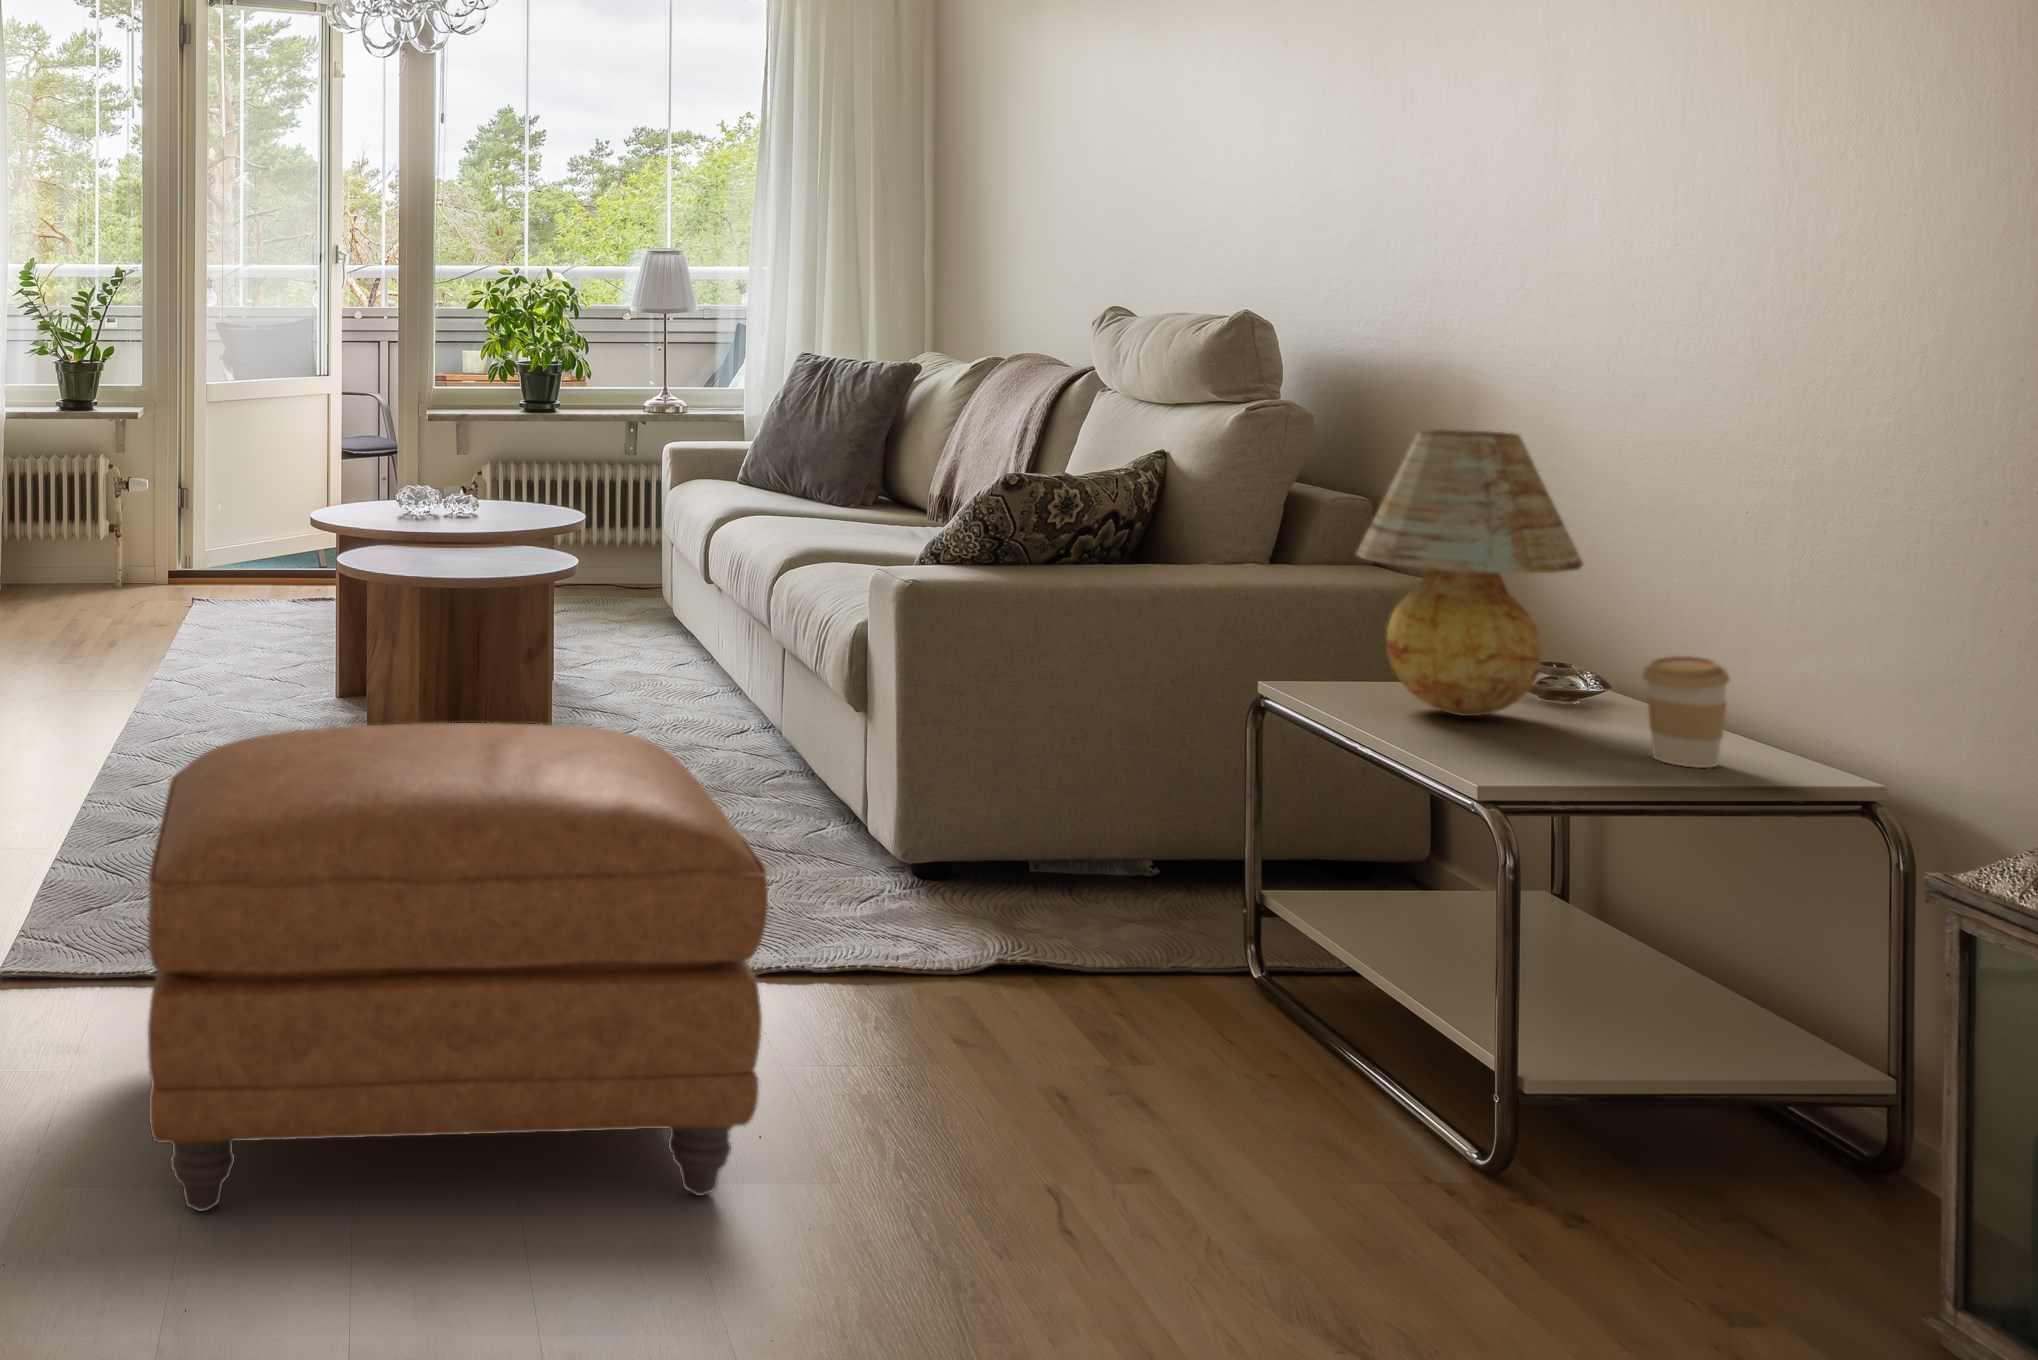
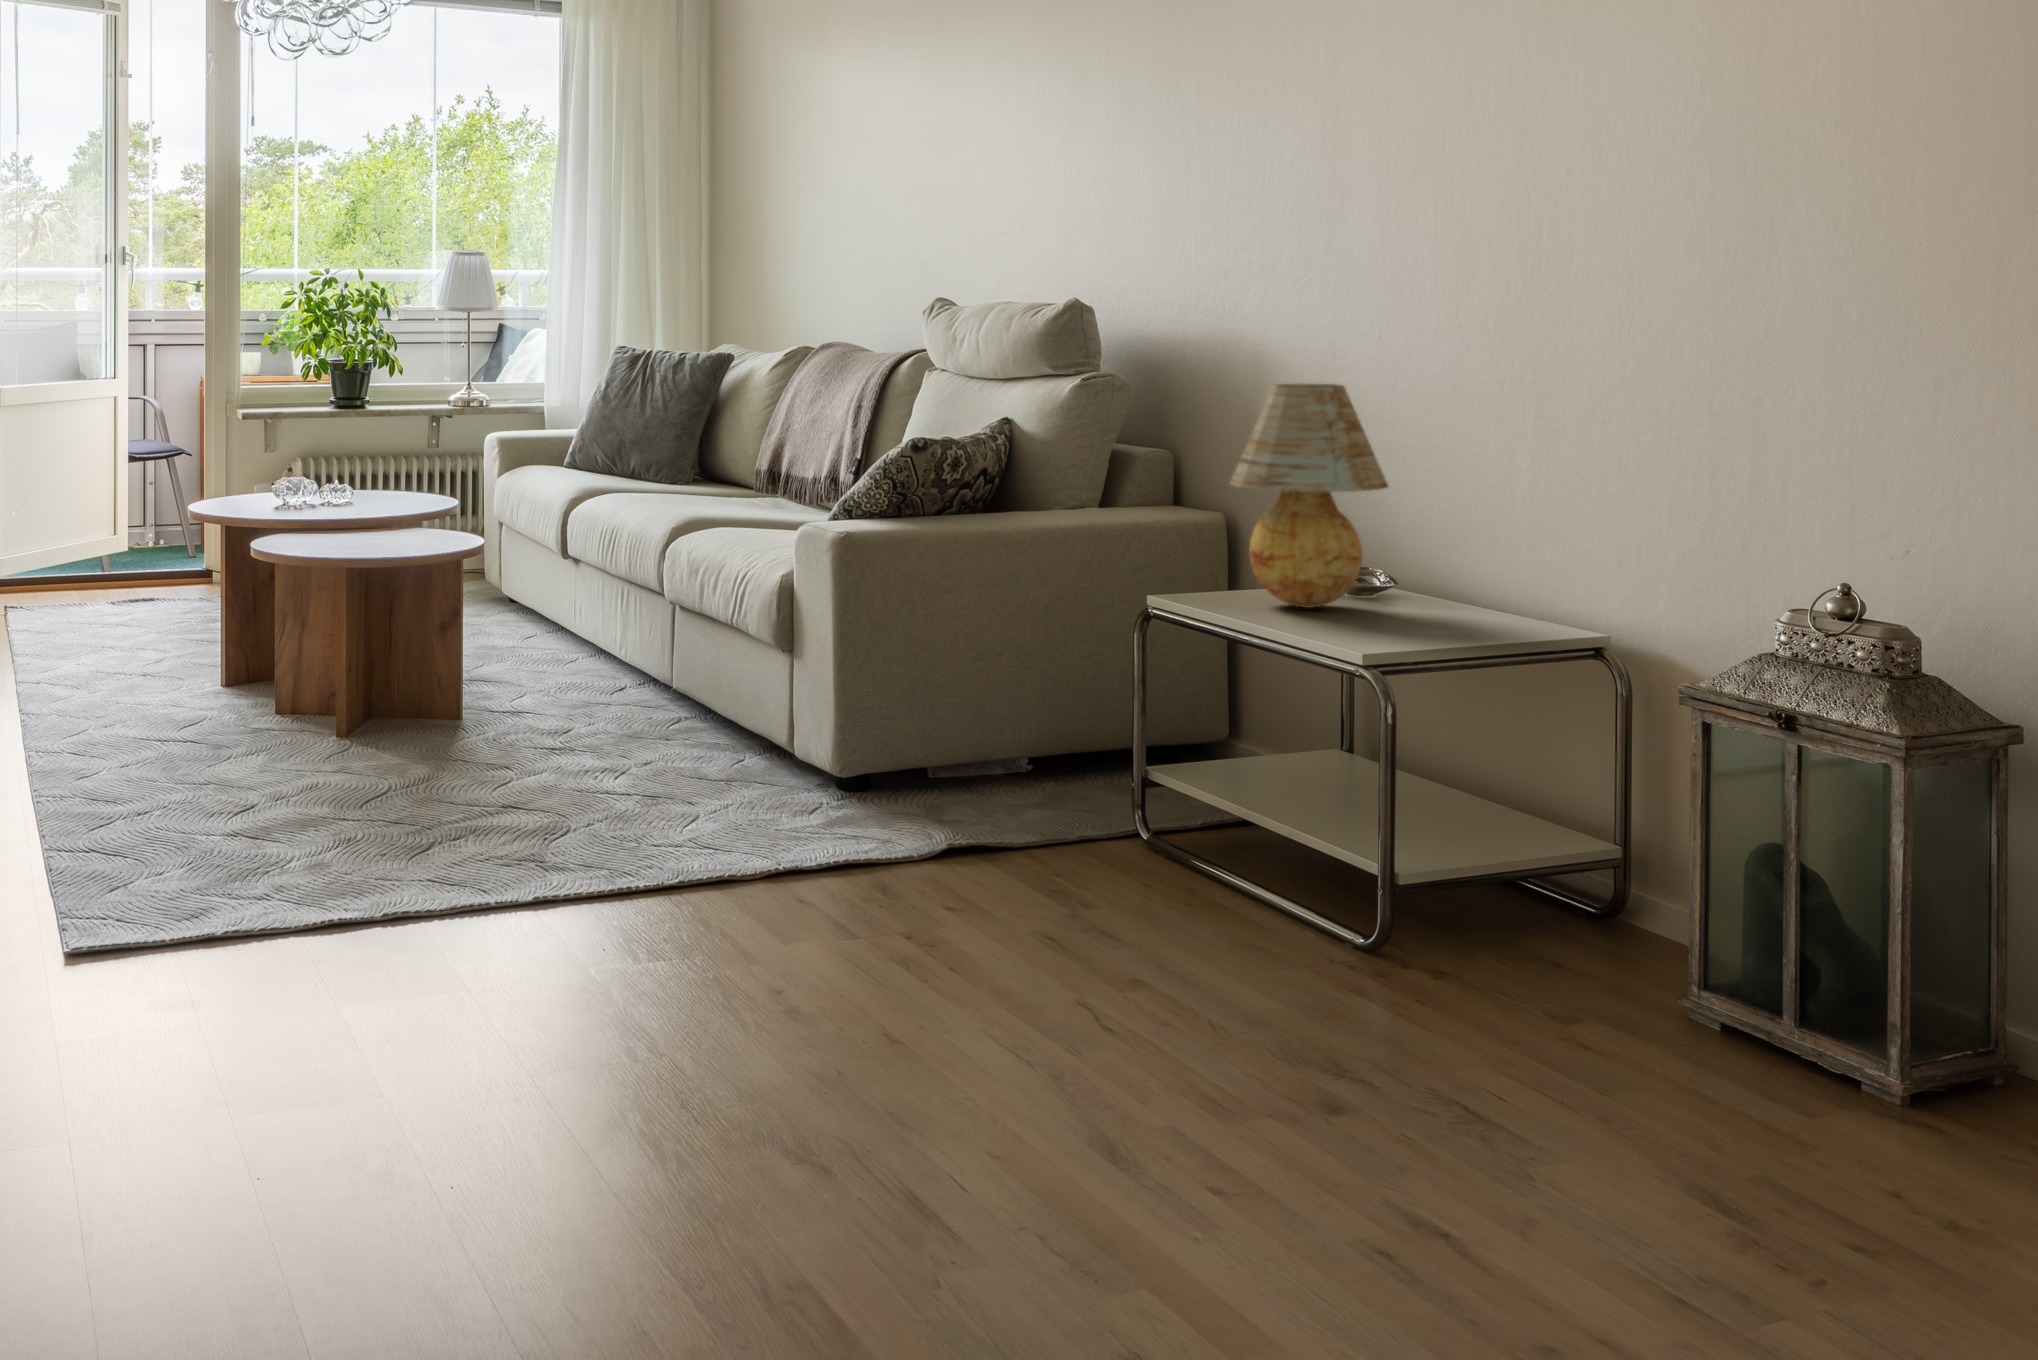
coffee cup: present [1643,656,1729,768] -> none [1446,548,1505,630]
ottoman: present [148,723,768,1211] -> none [281,665,897,1144]

